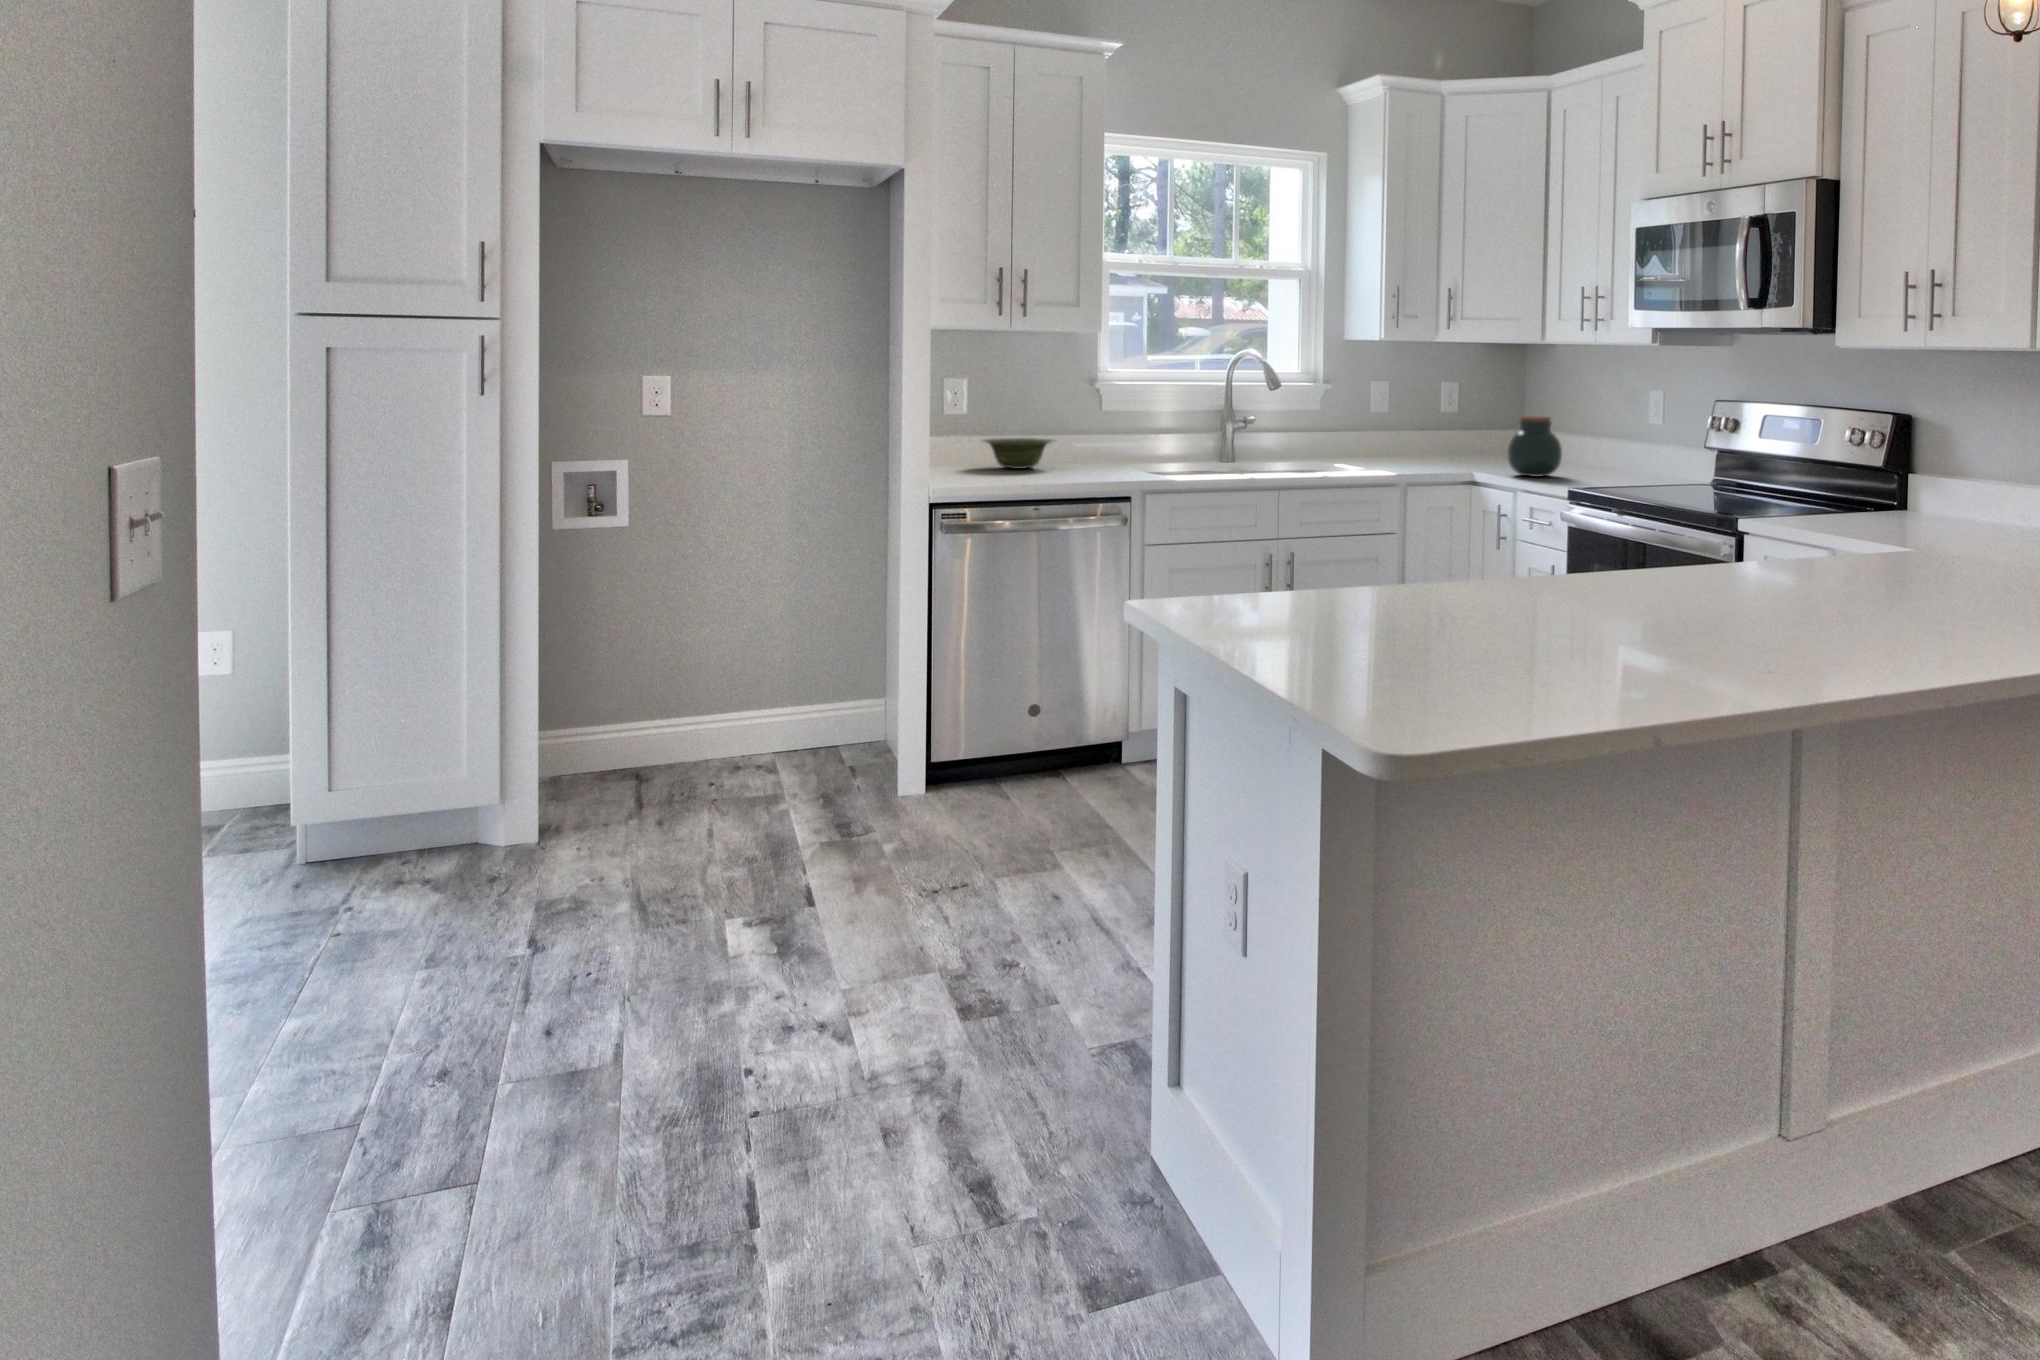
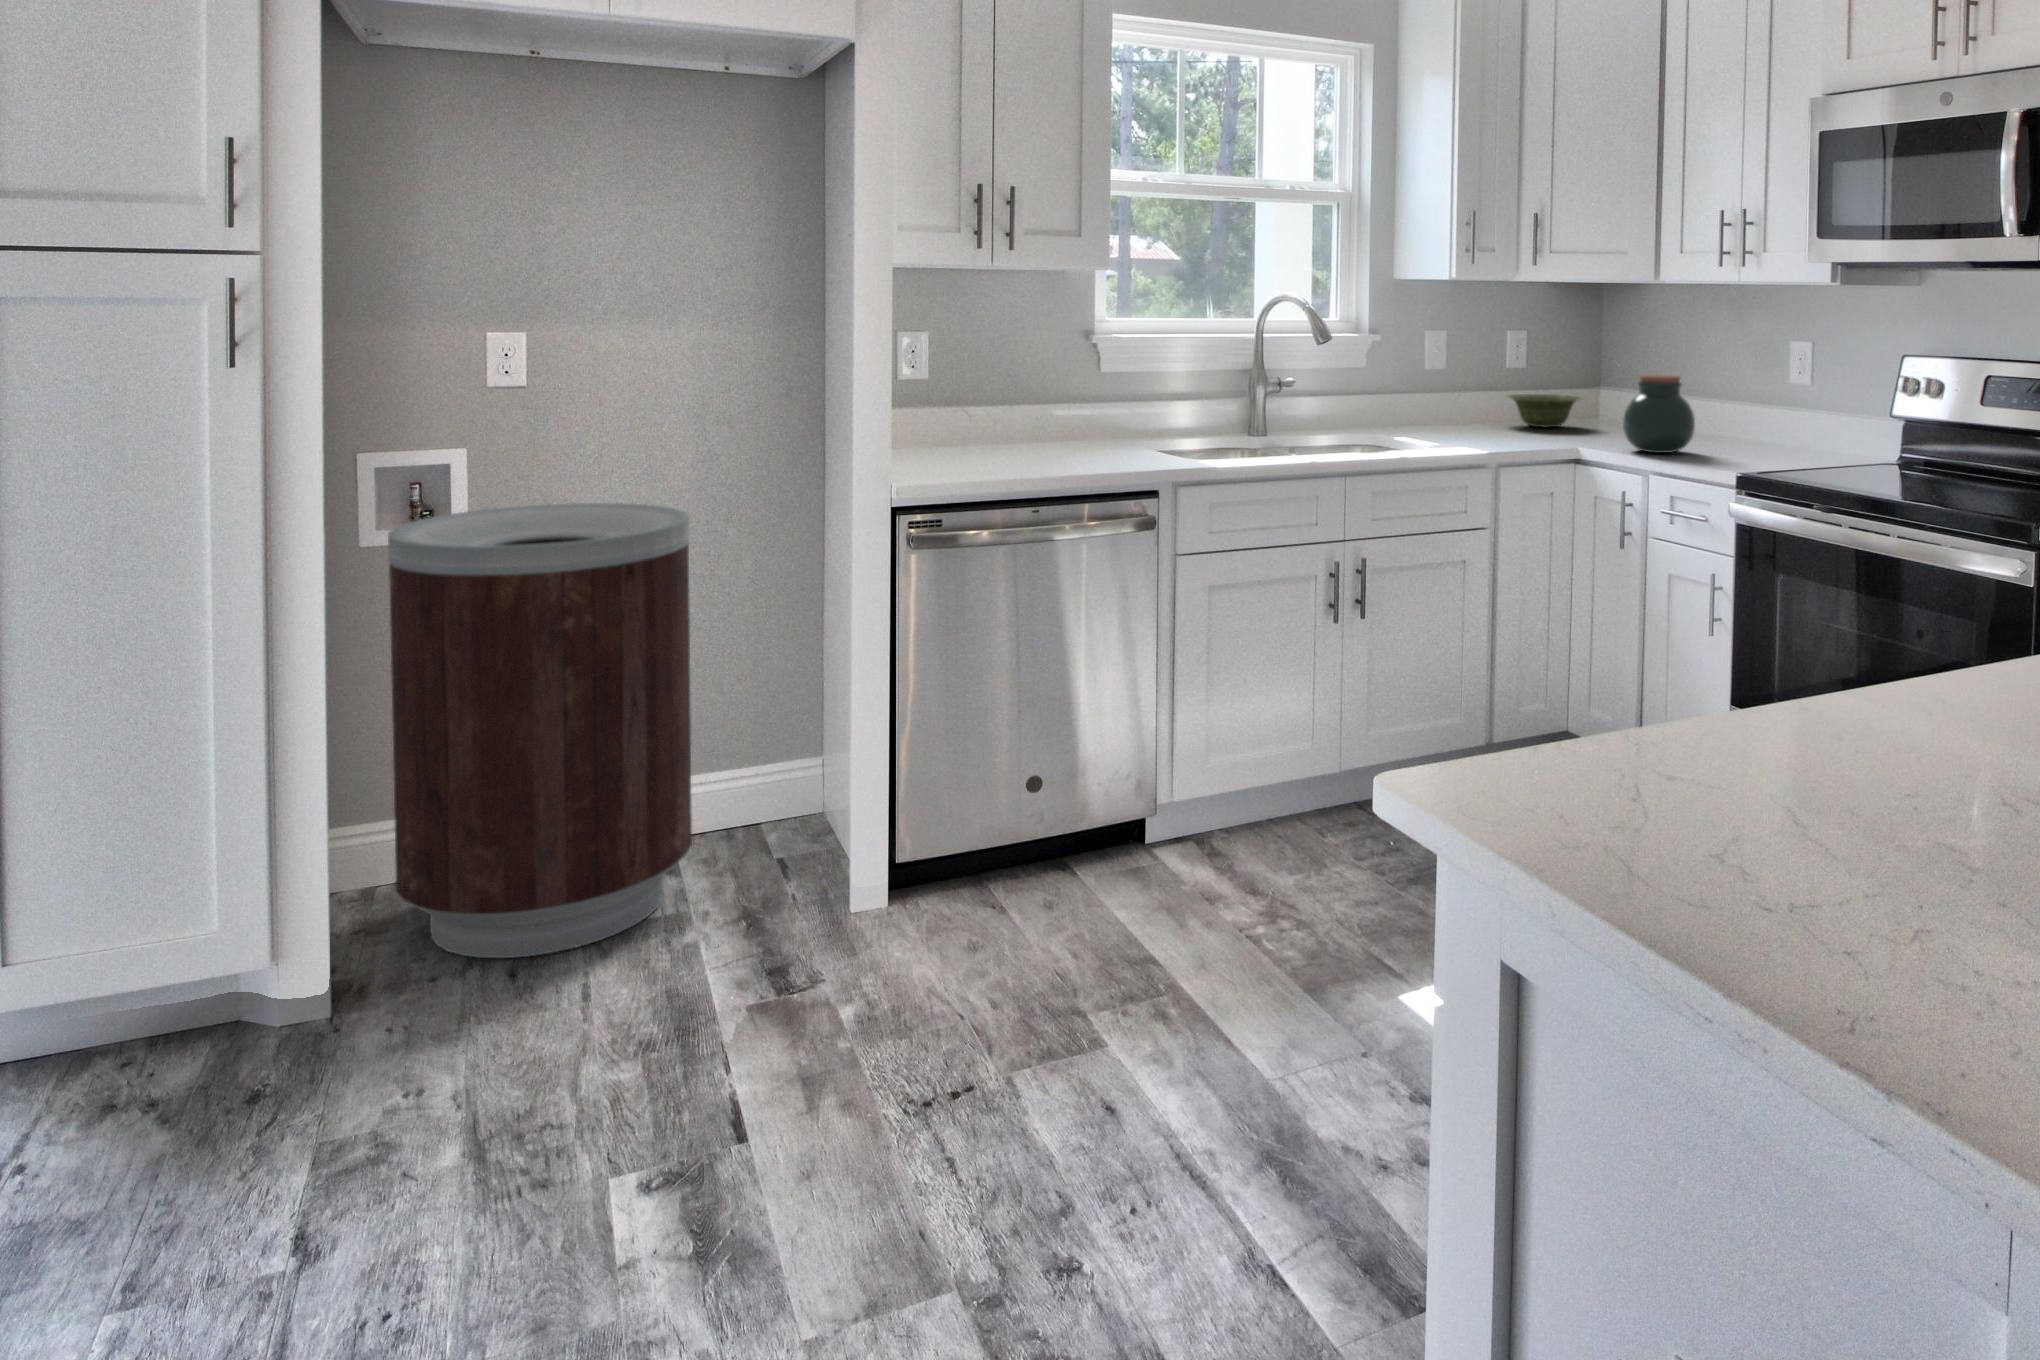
dish: present [983,438,1053,469] -> present [1504,394,1584,427]
trash can: none [576,501,787,815] -> present [388,503,692,958]

